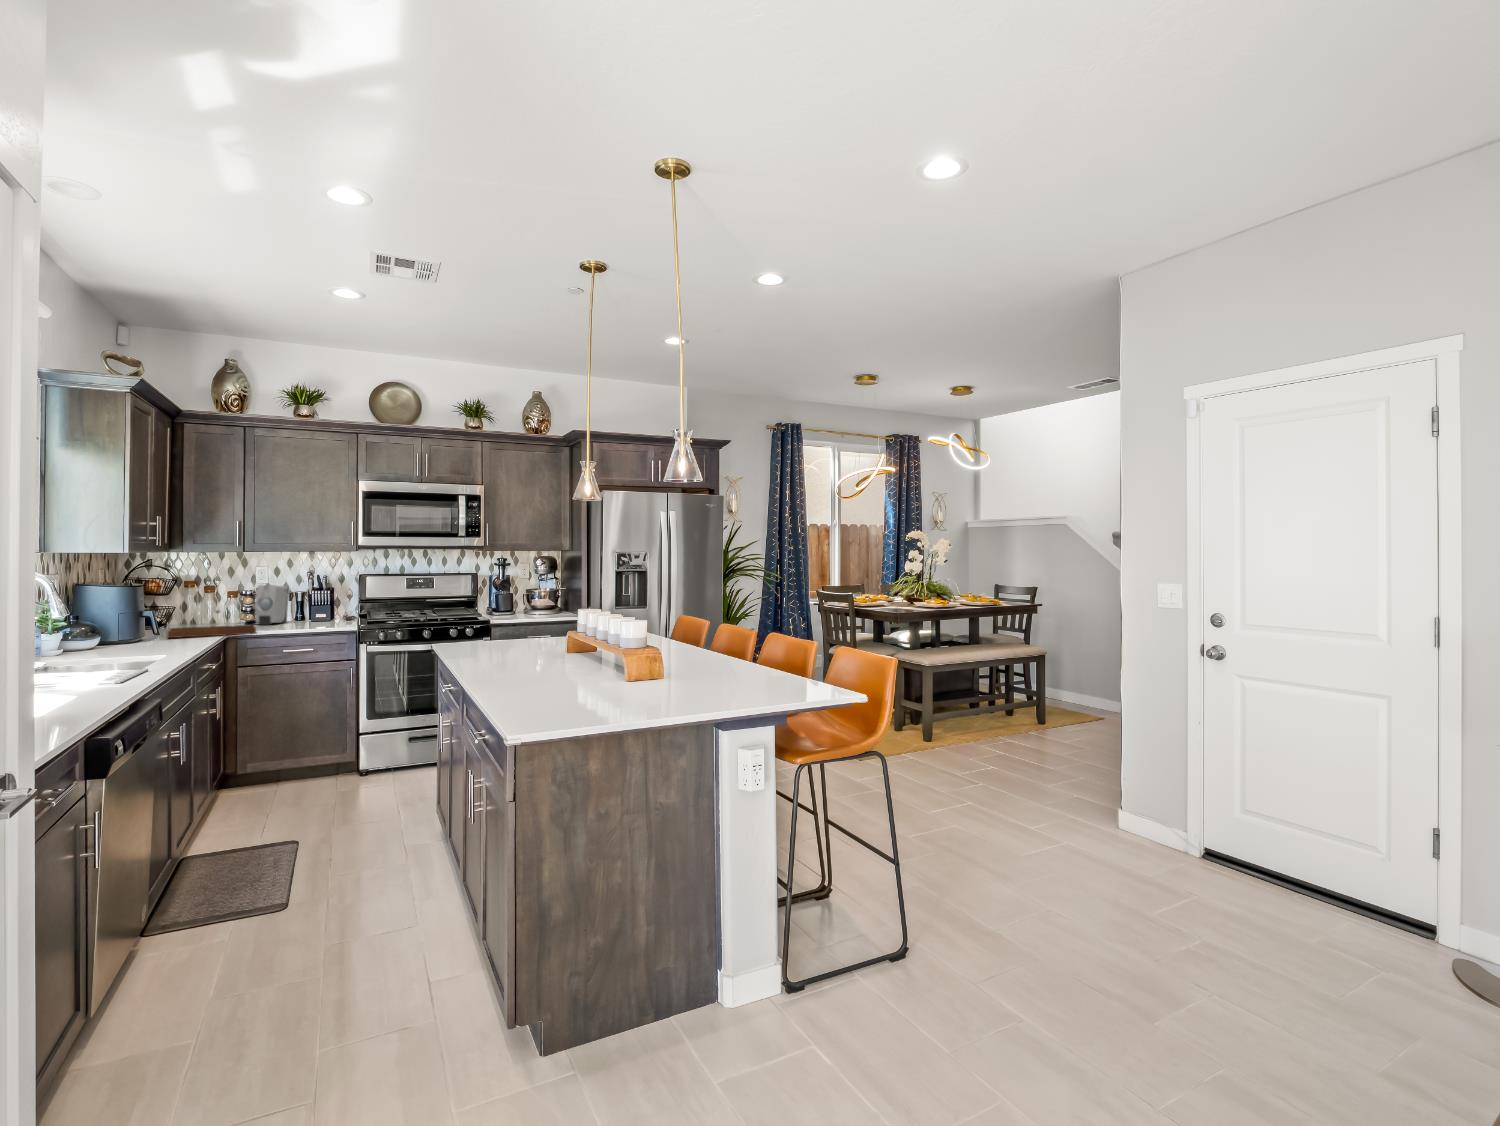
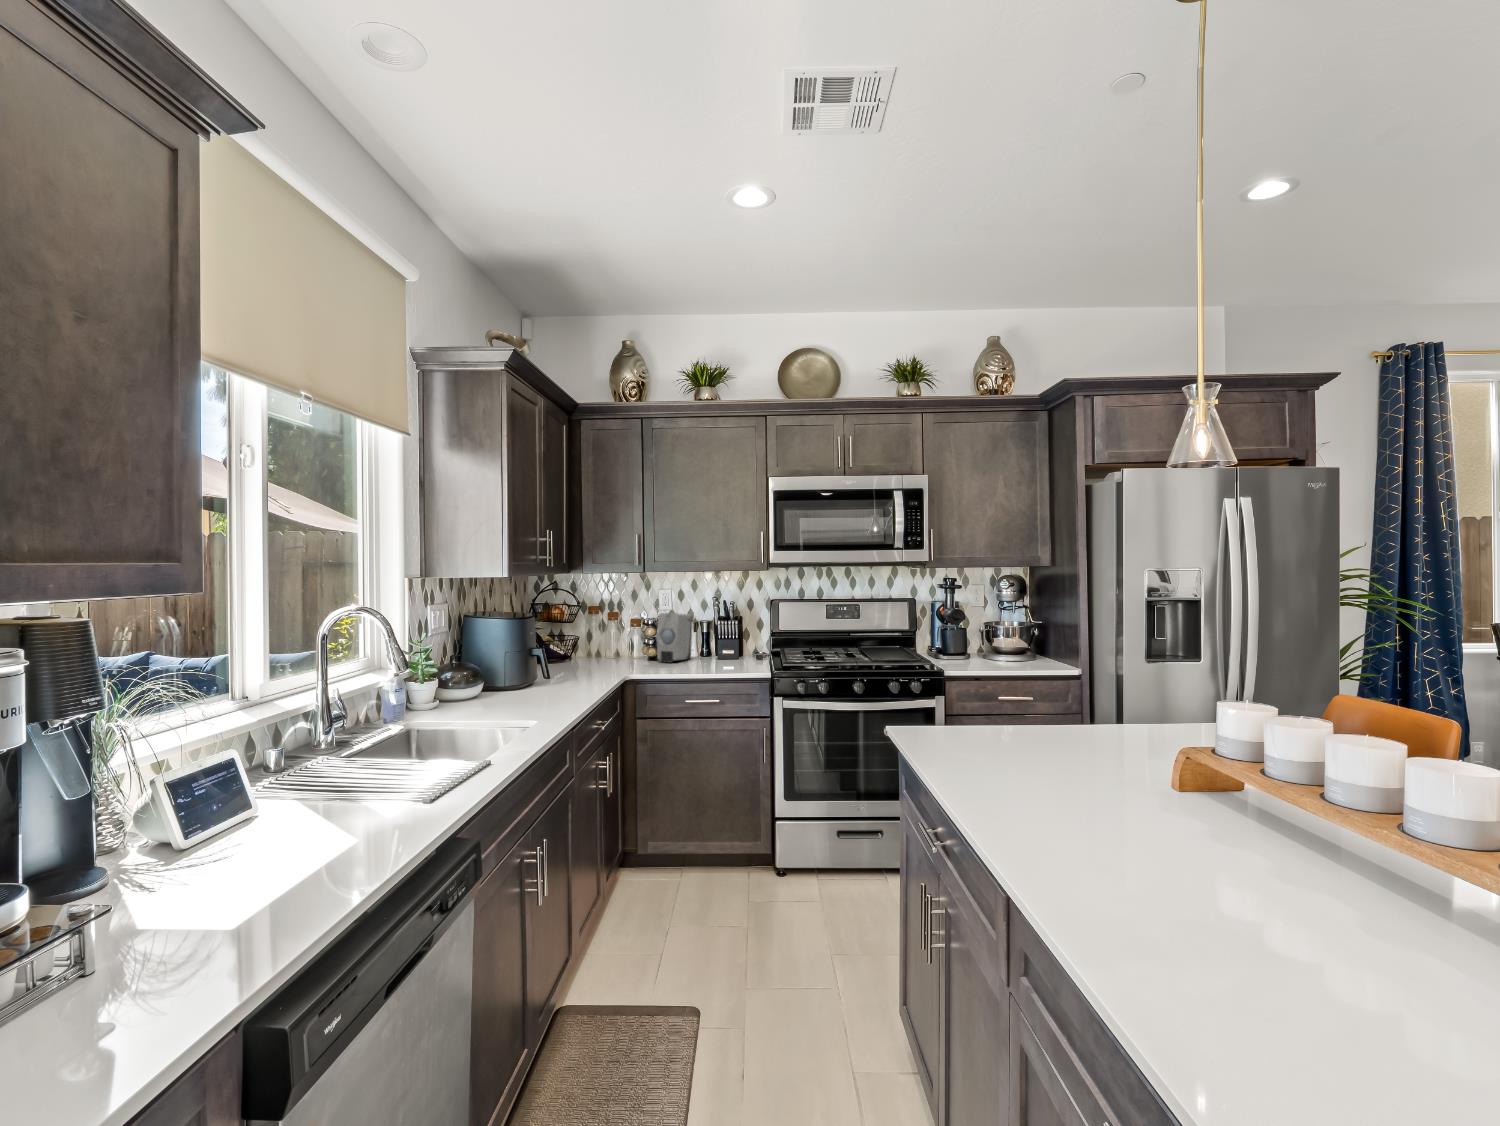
tray: present [168,610,256,638] -> none [559,646,654,683]

